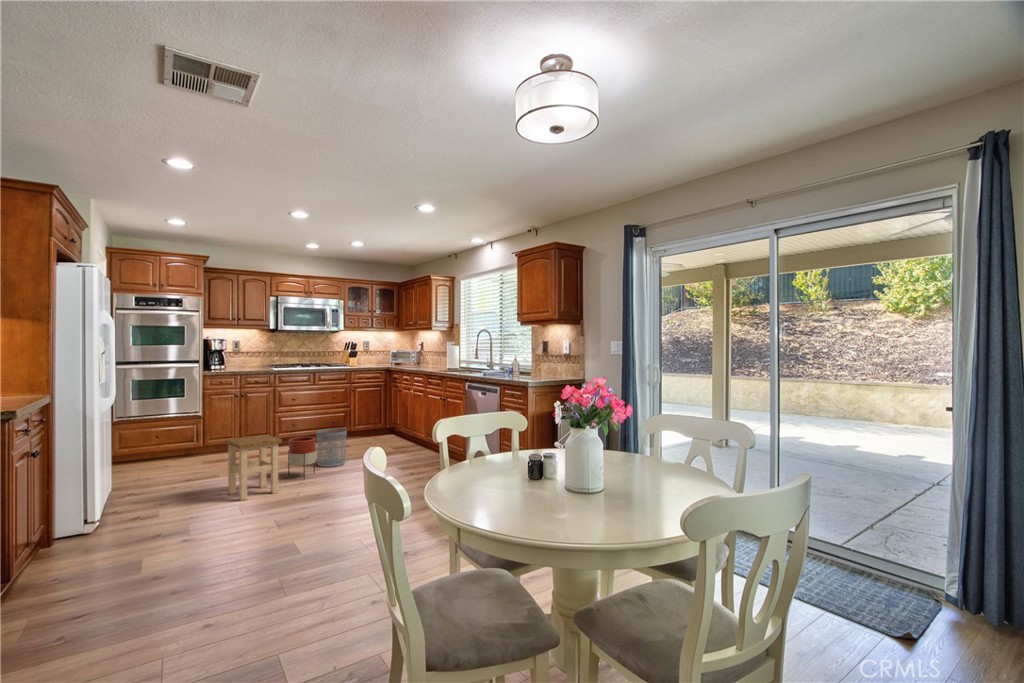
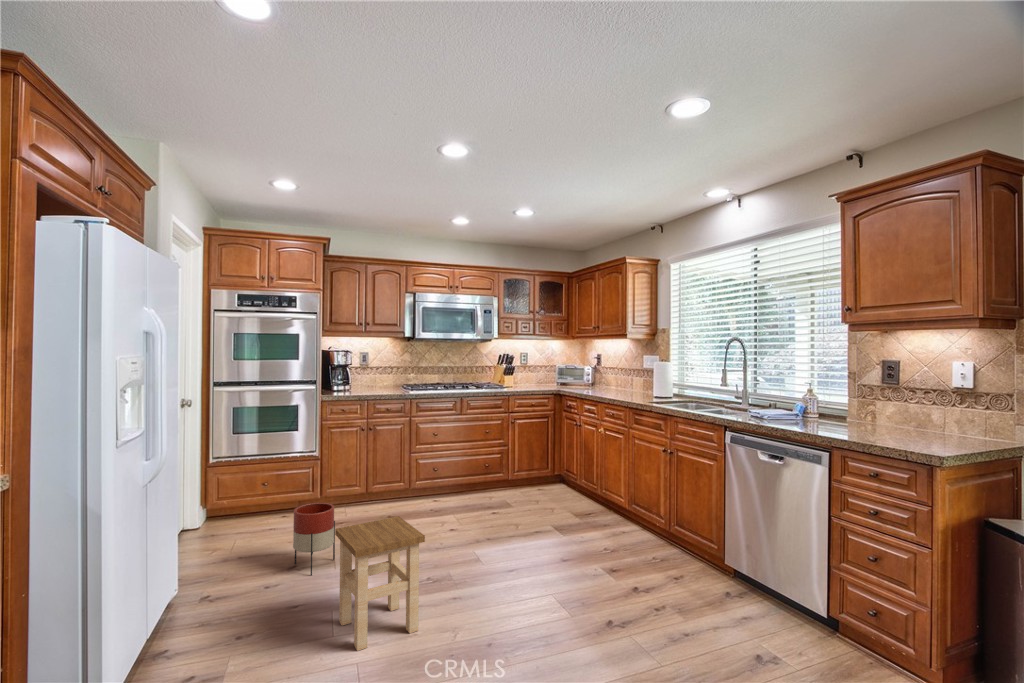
waste bin: present [316,428,347,467] -> none [472,493,517,560]
planter: present [288,437,316,479] -> present [293,503,335,575]

